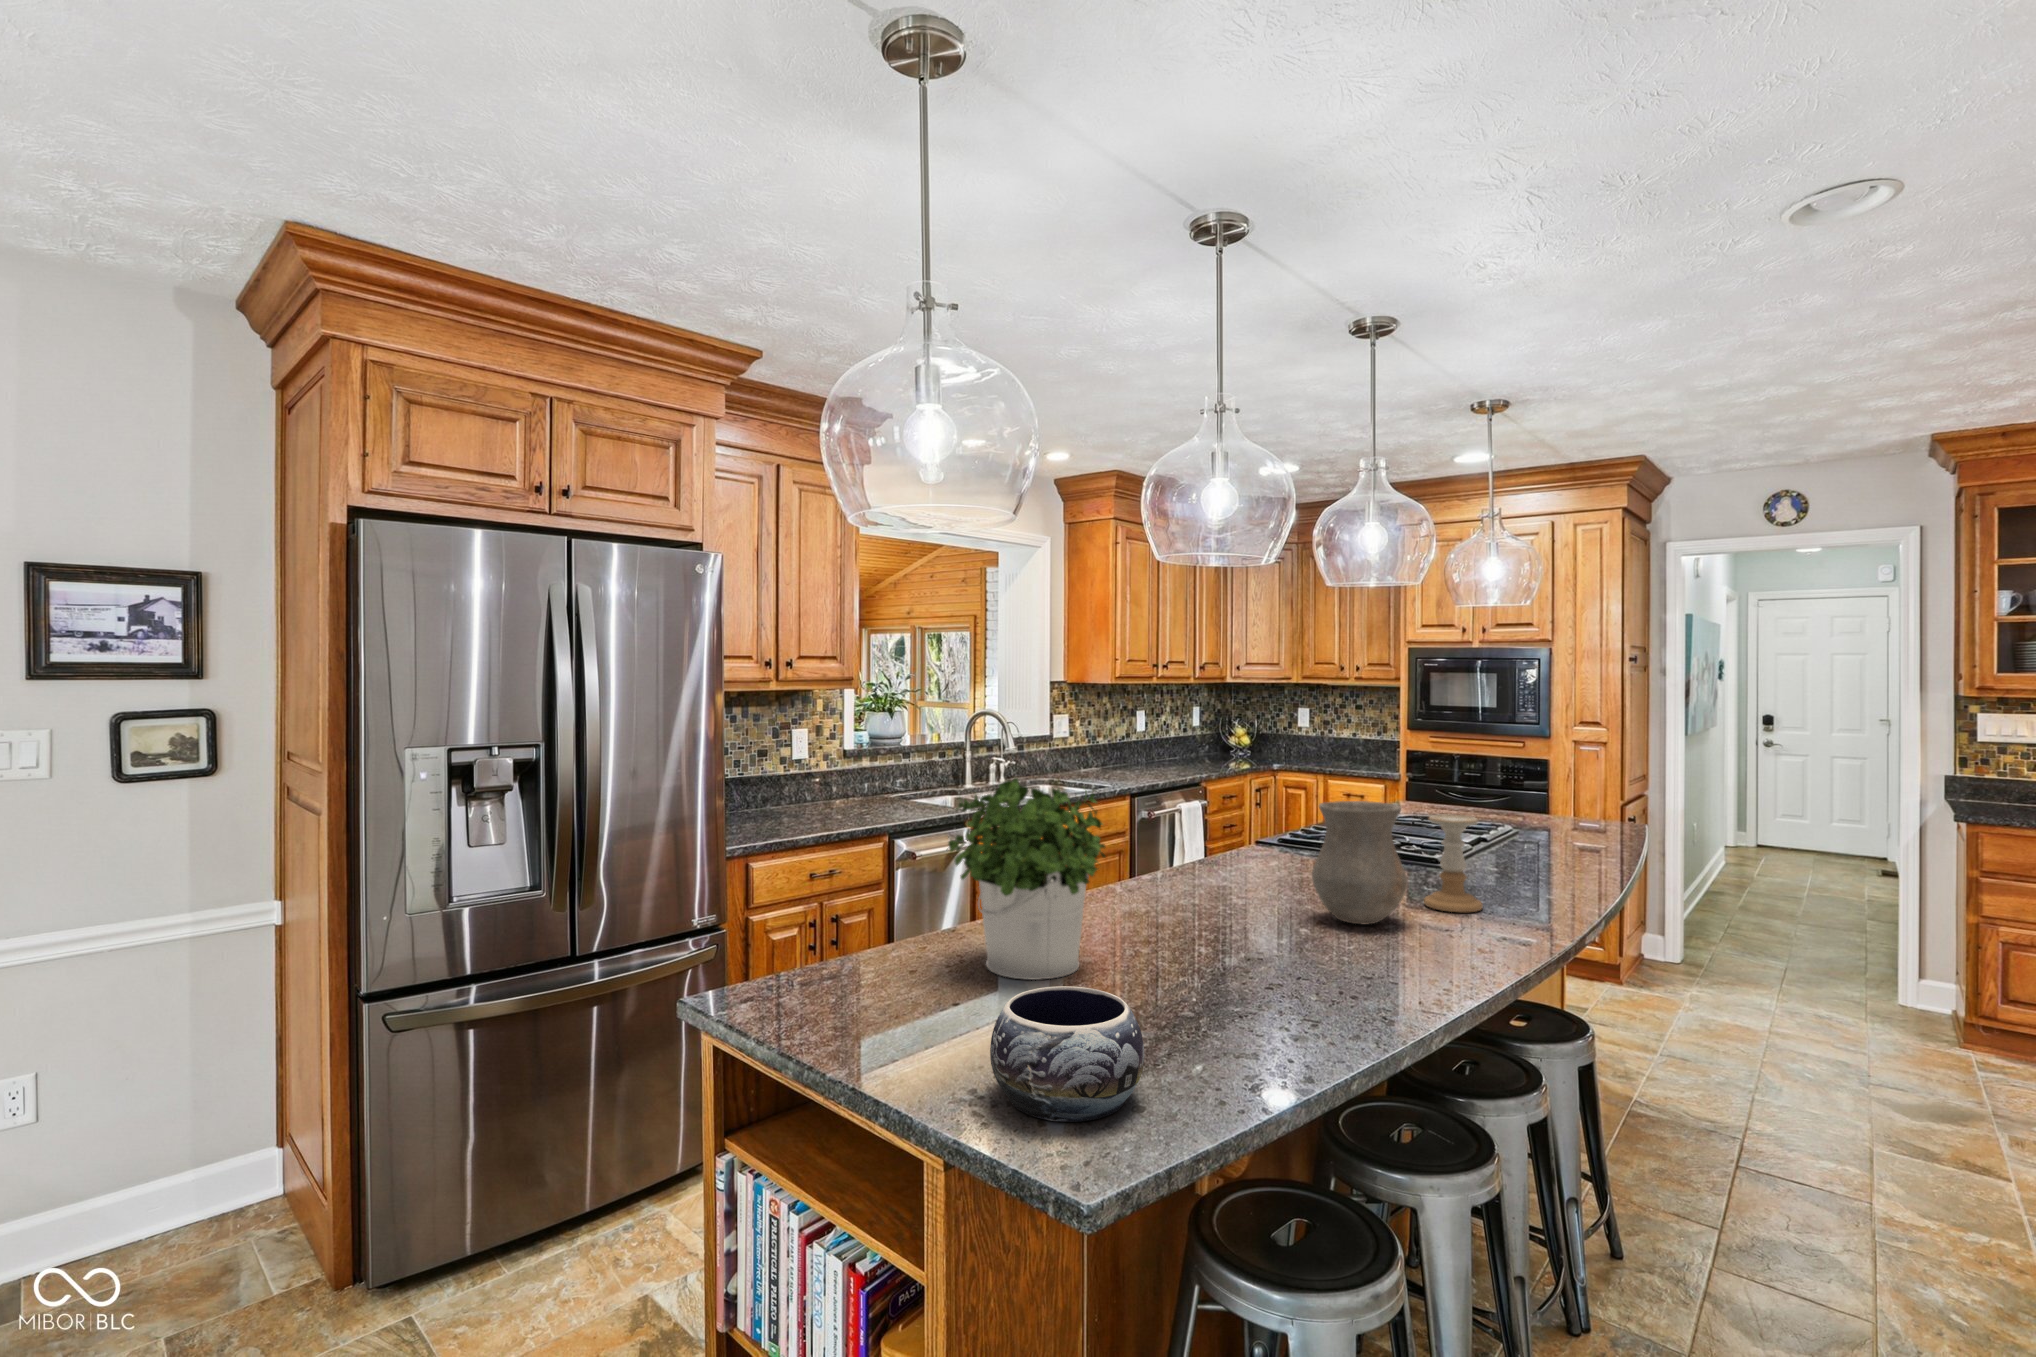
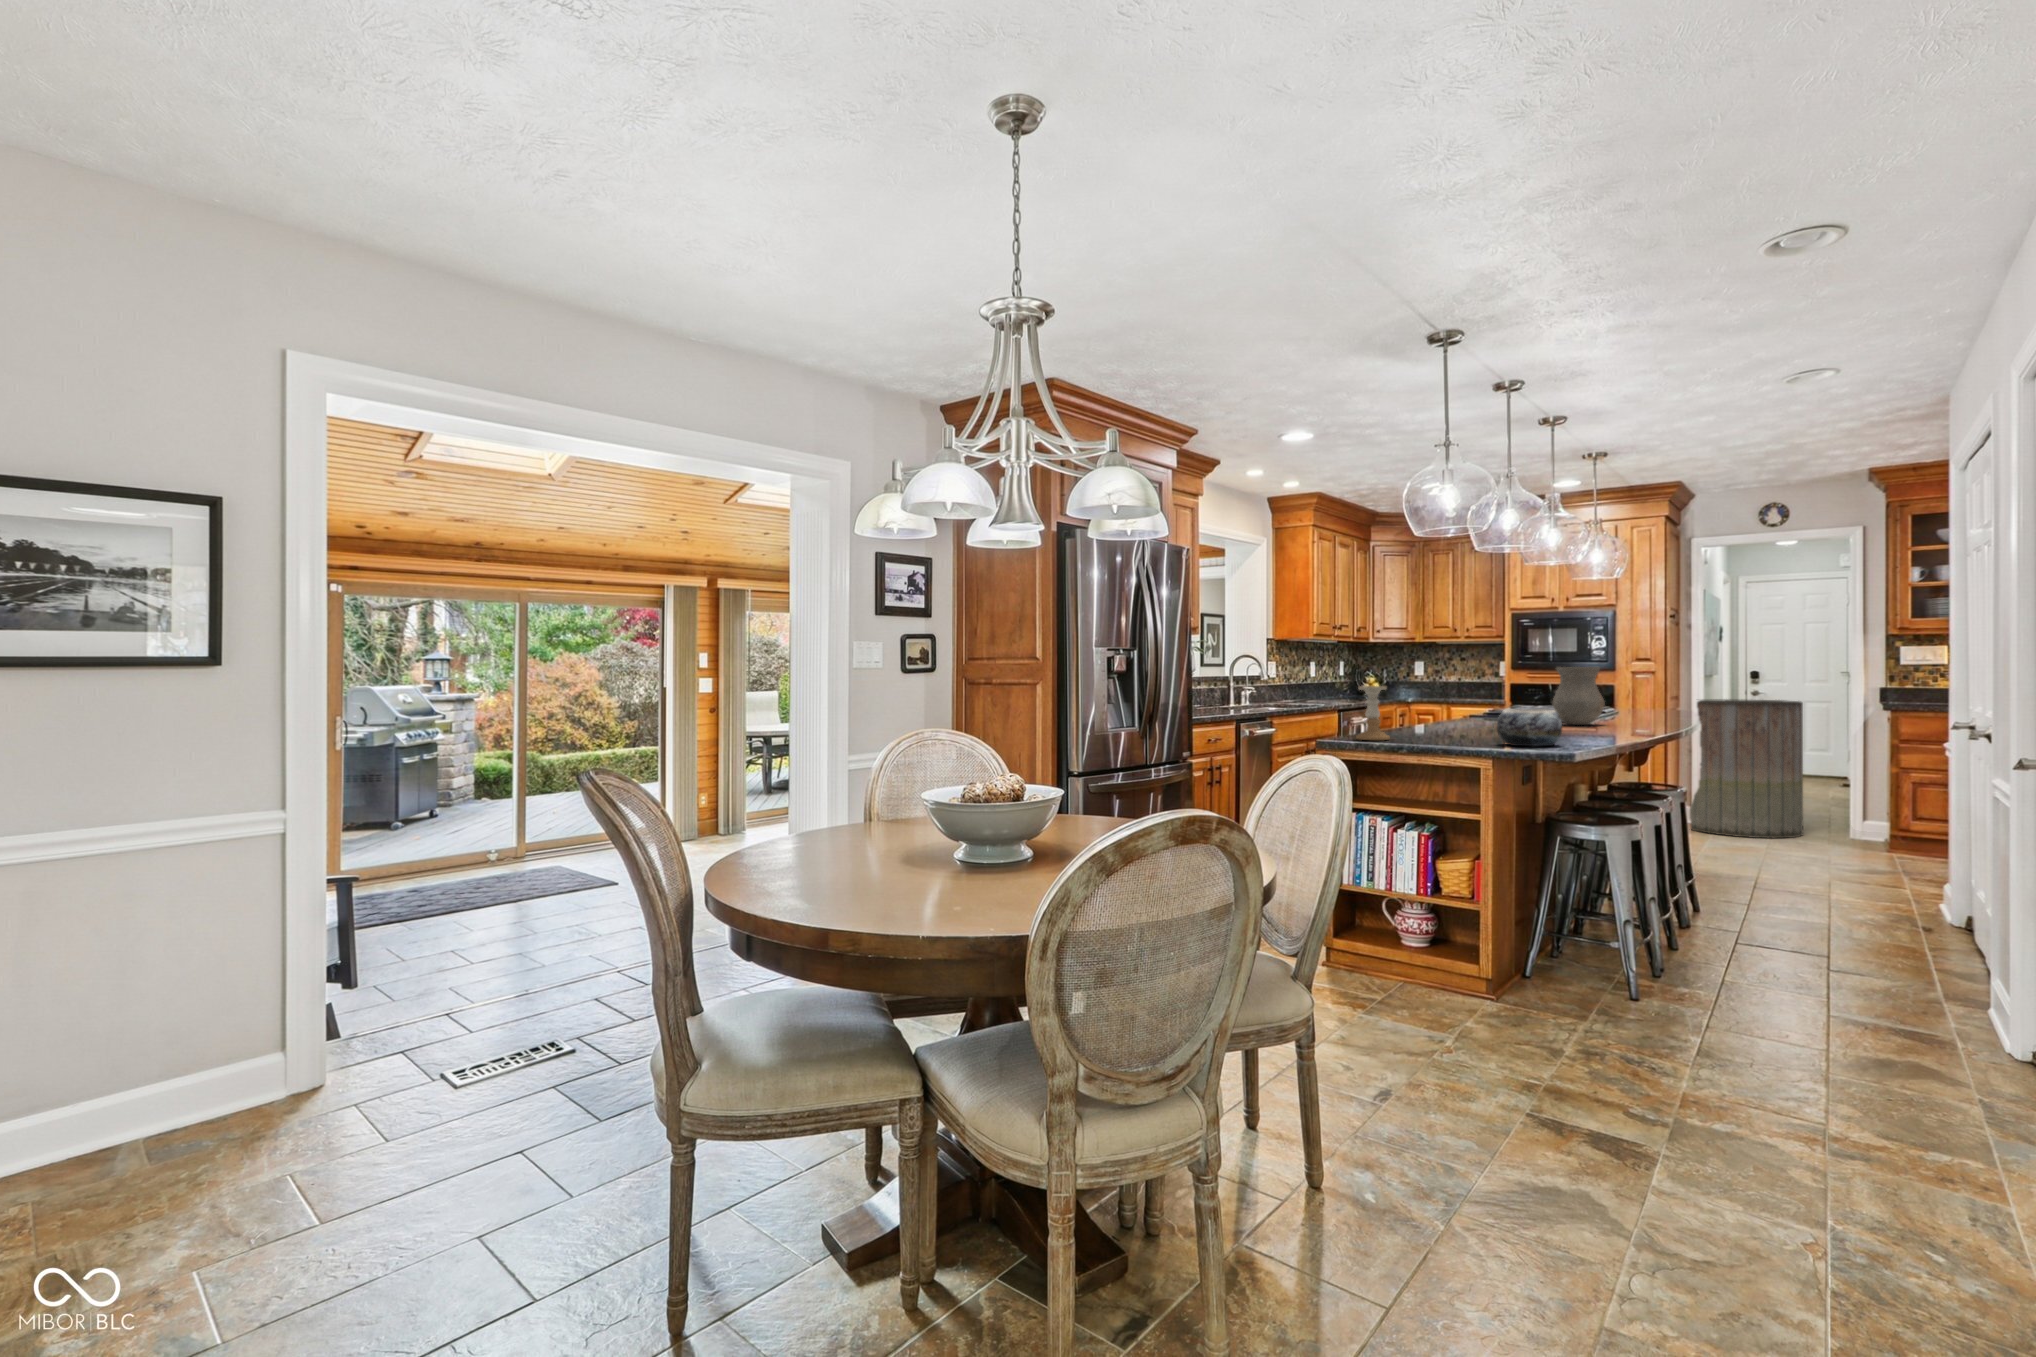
potted plant: present [949,778,1106,980] -> none [1403,646,1486,735]
trash can: none [1650,778,1827,1000] -> present [1690,699,1803,838]
candle holder: present [1424,814,1483,912] -> present [1356,686,1390,740]

